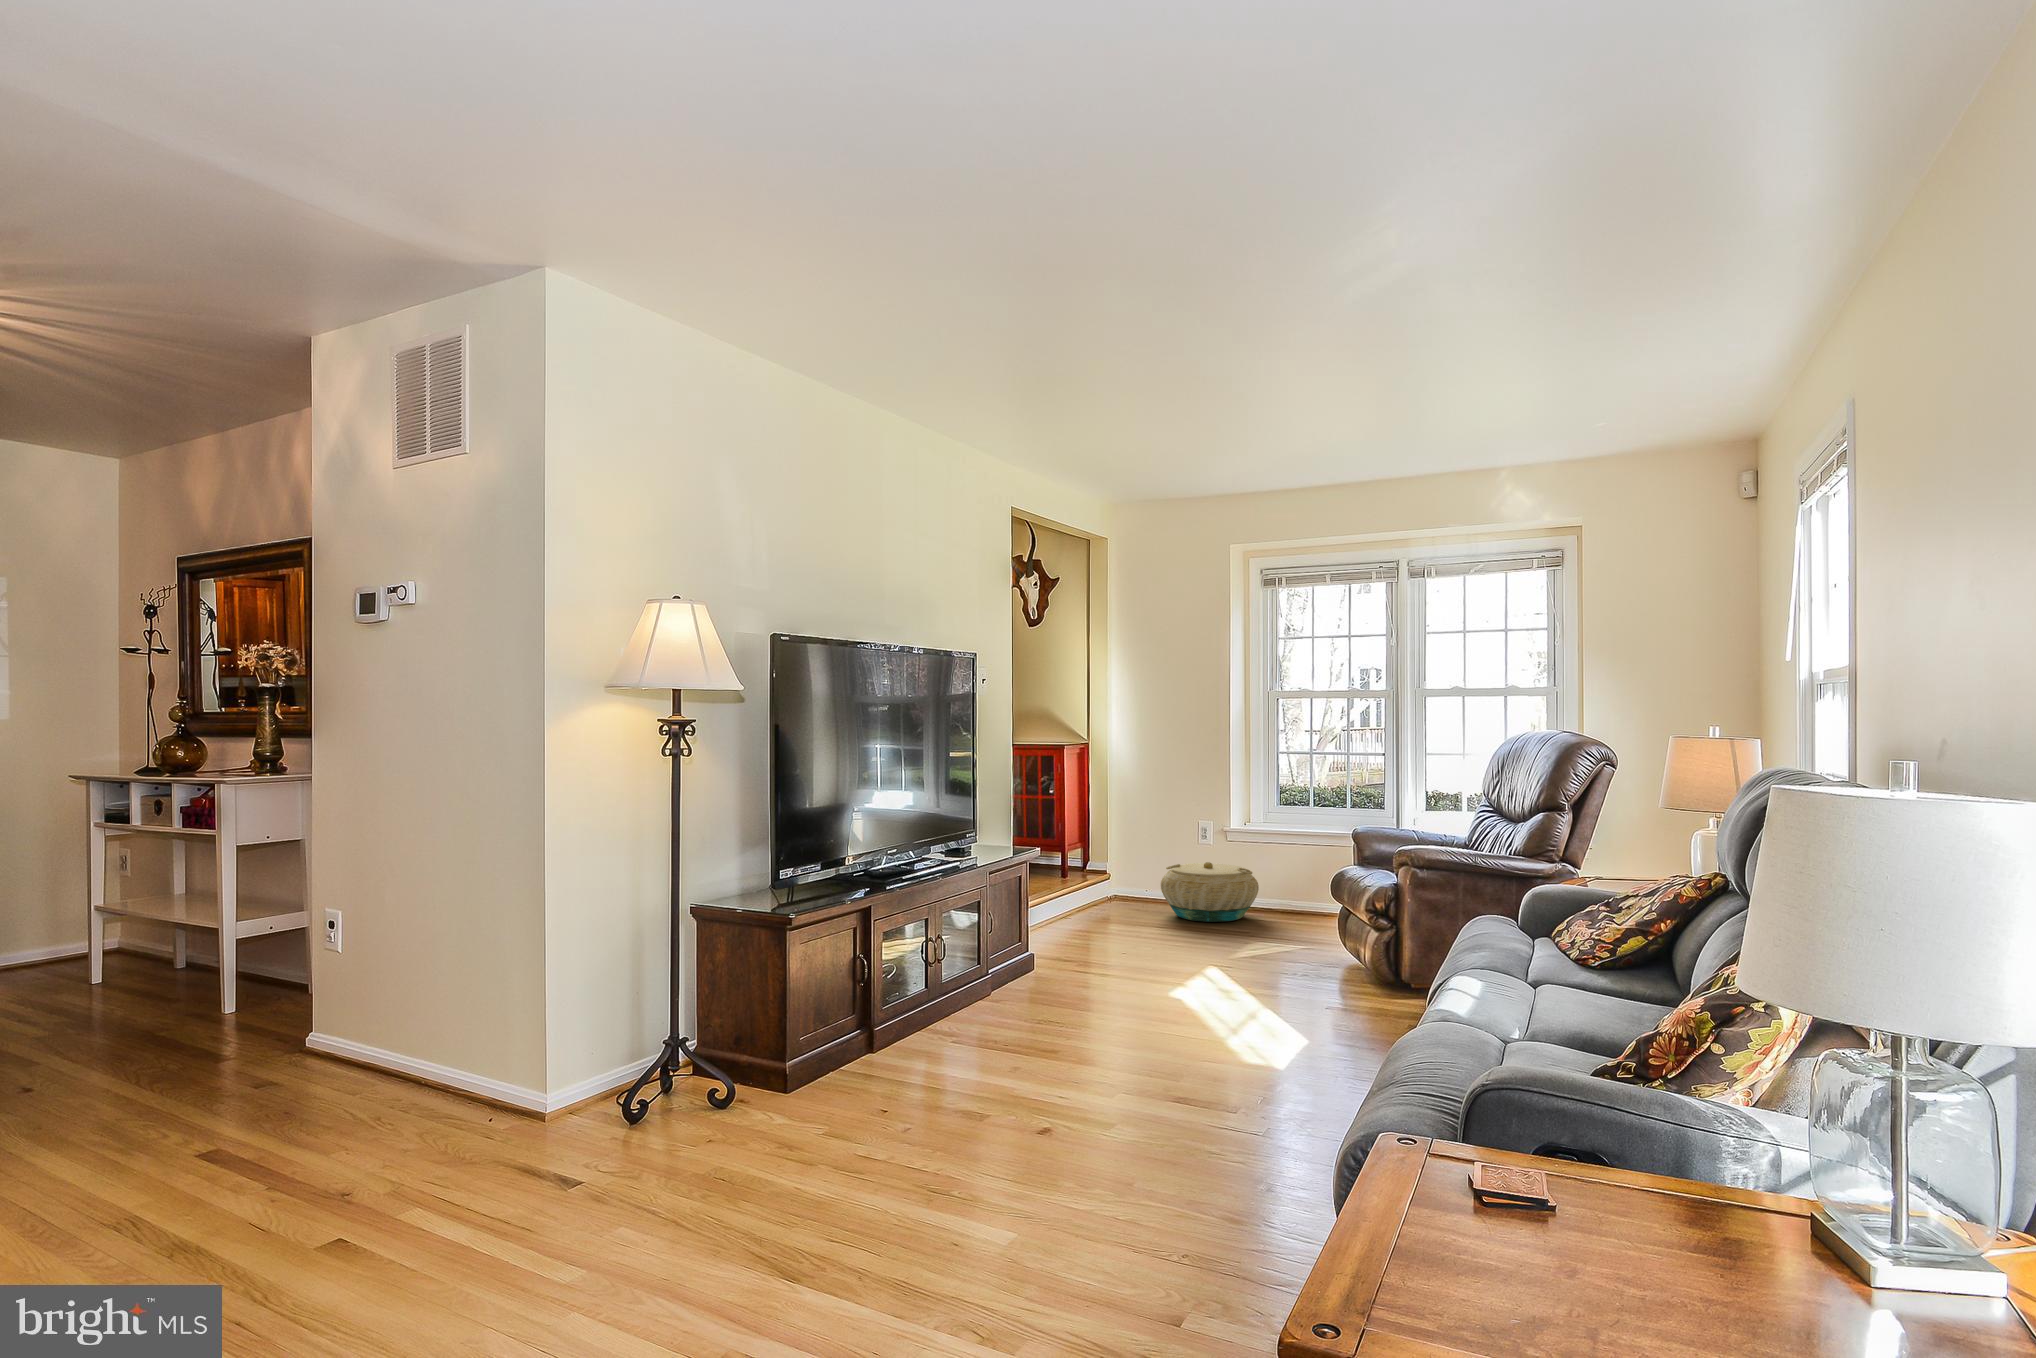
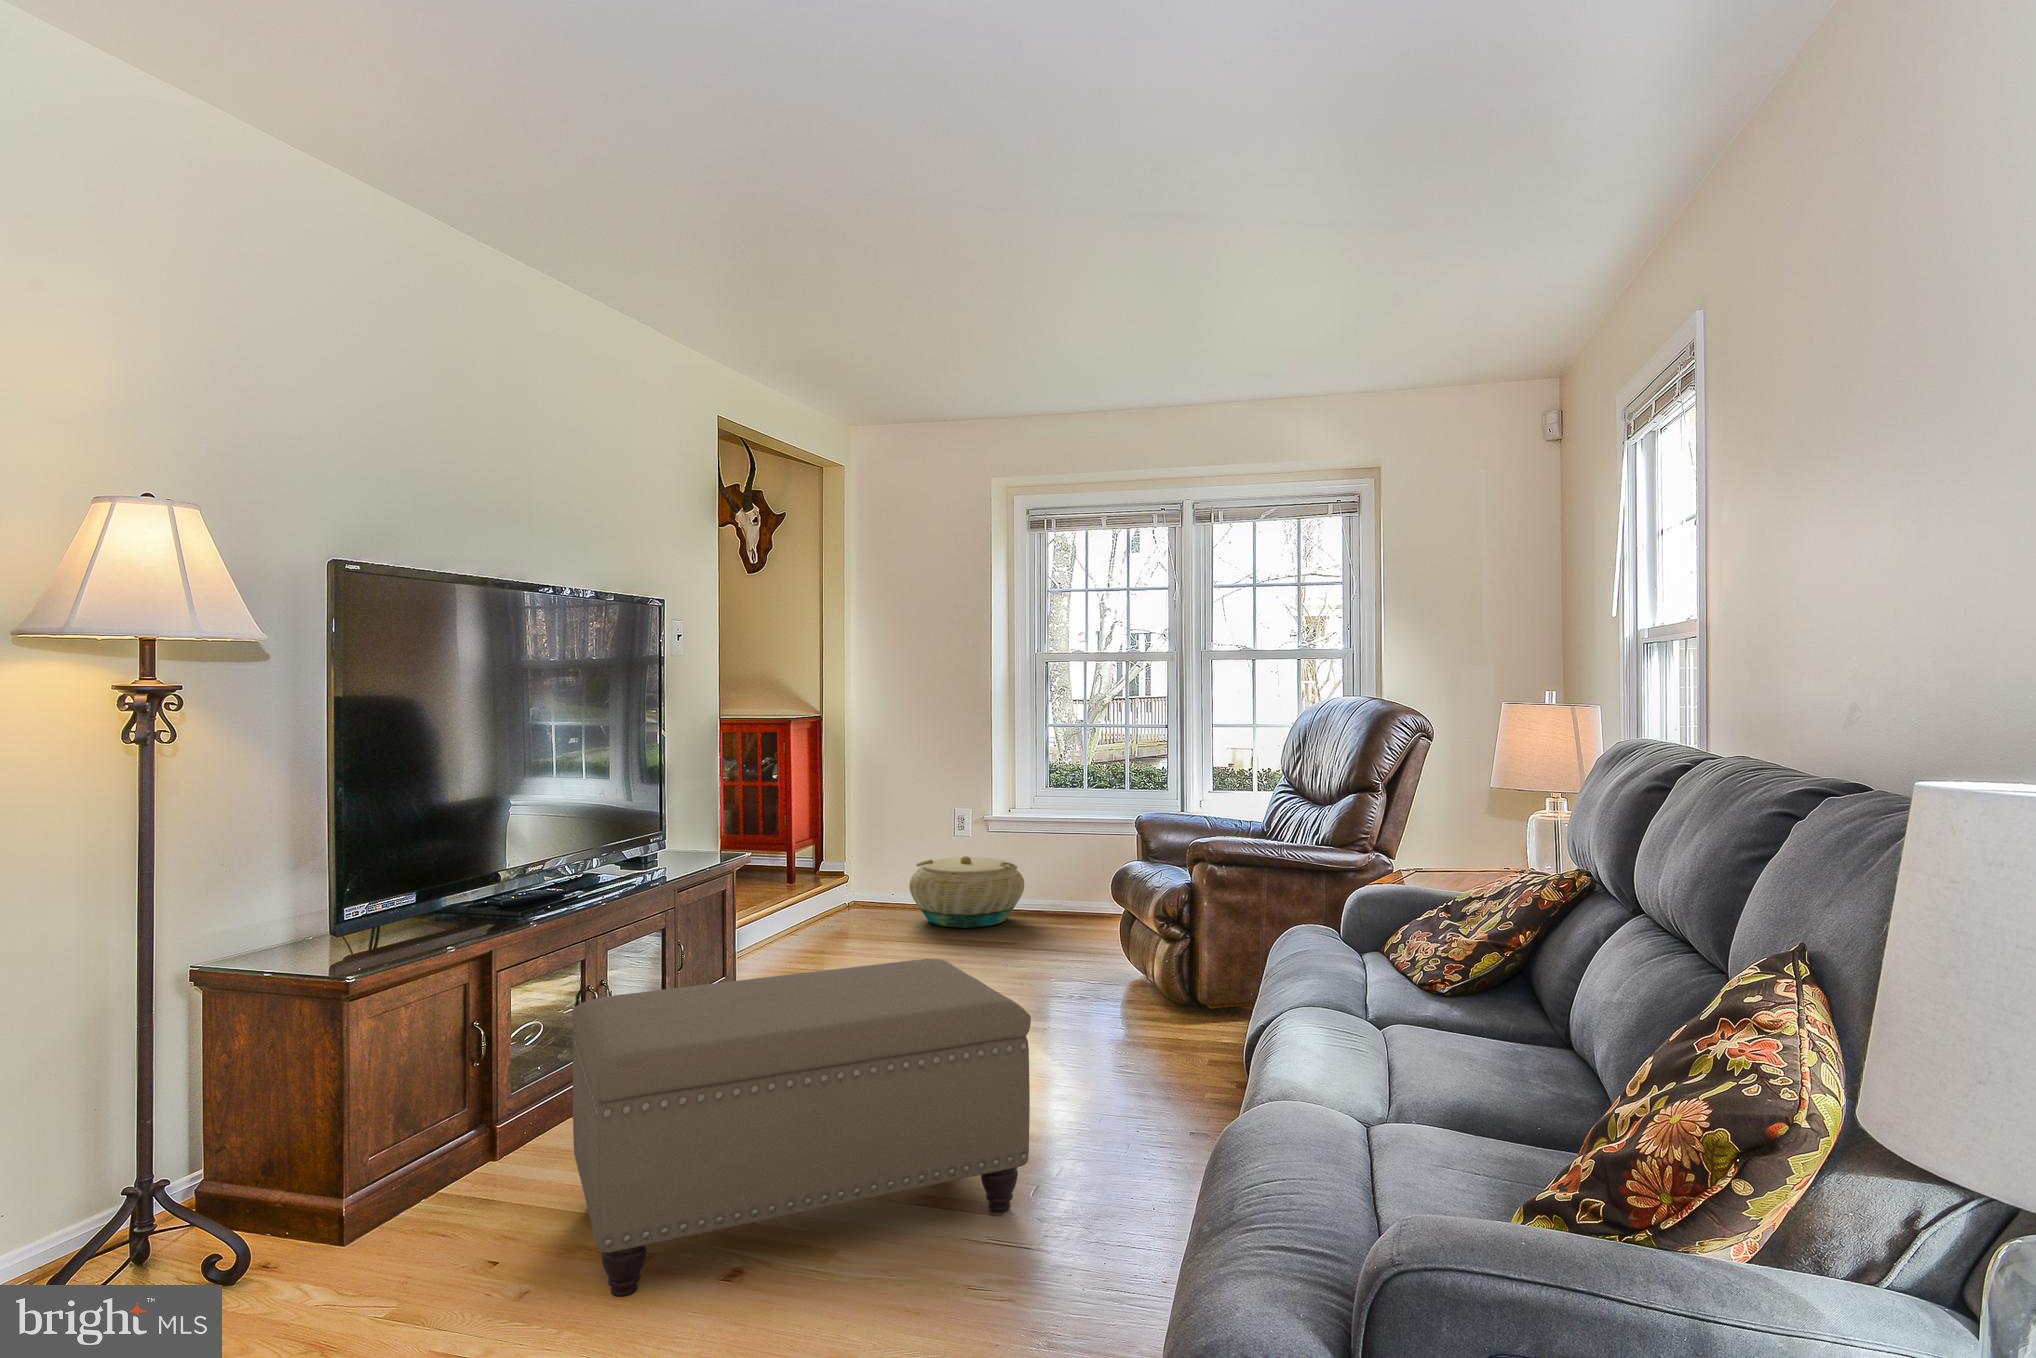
ottoman: none [929,925,1257,1135] -> present [572,959,1031,1297]

